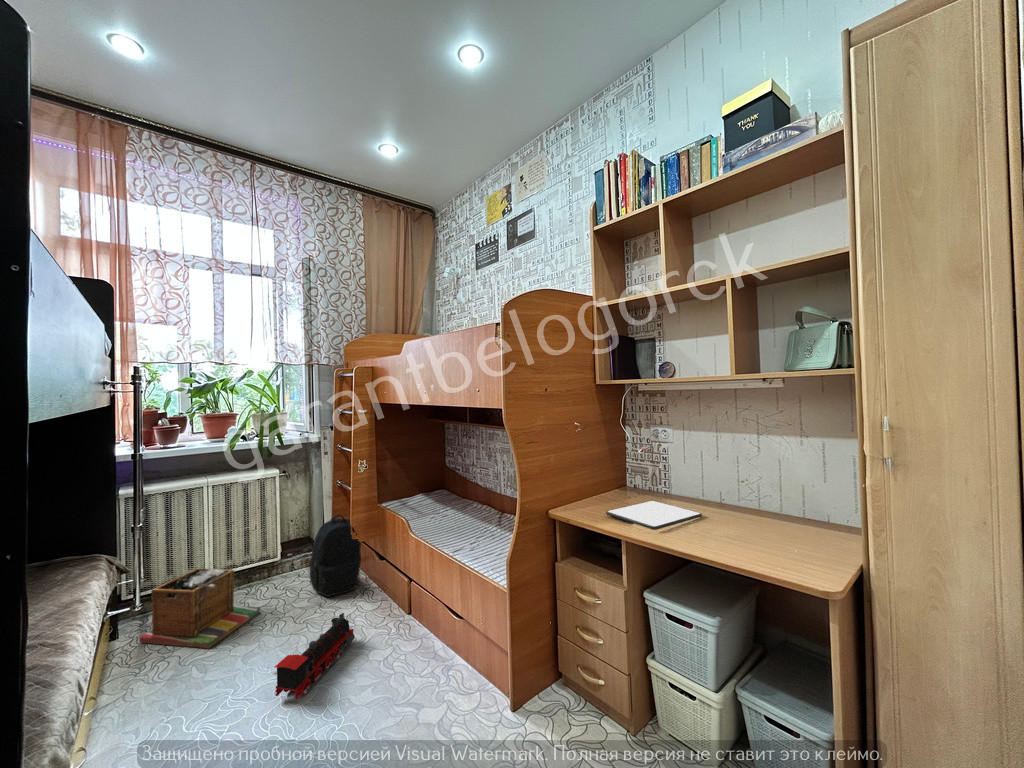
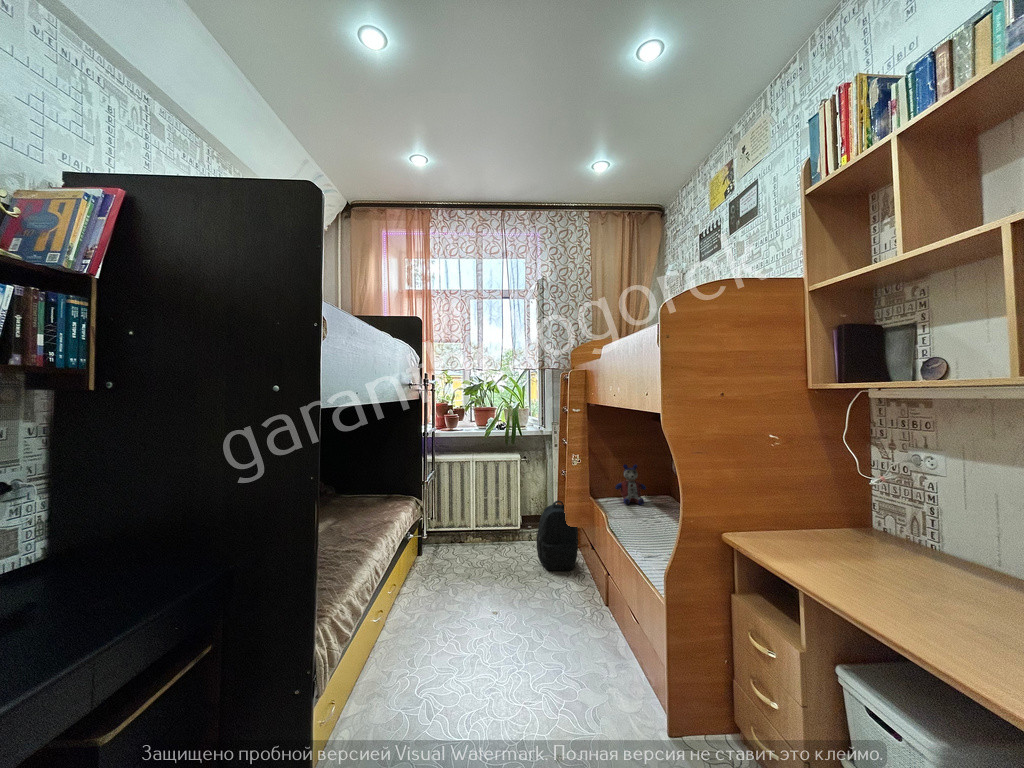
stuffed bear: none [400,463,430,505] -> present [615,464,646,505]
tablet: present [606,501,702,530] -> none [794,547,963,589]
laundry basket: present [140,568,260,648] -> none [430,521,500,581]
toy train: present [275,613,355,699] -> none [486,584,555,637]

